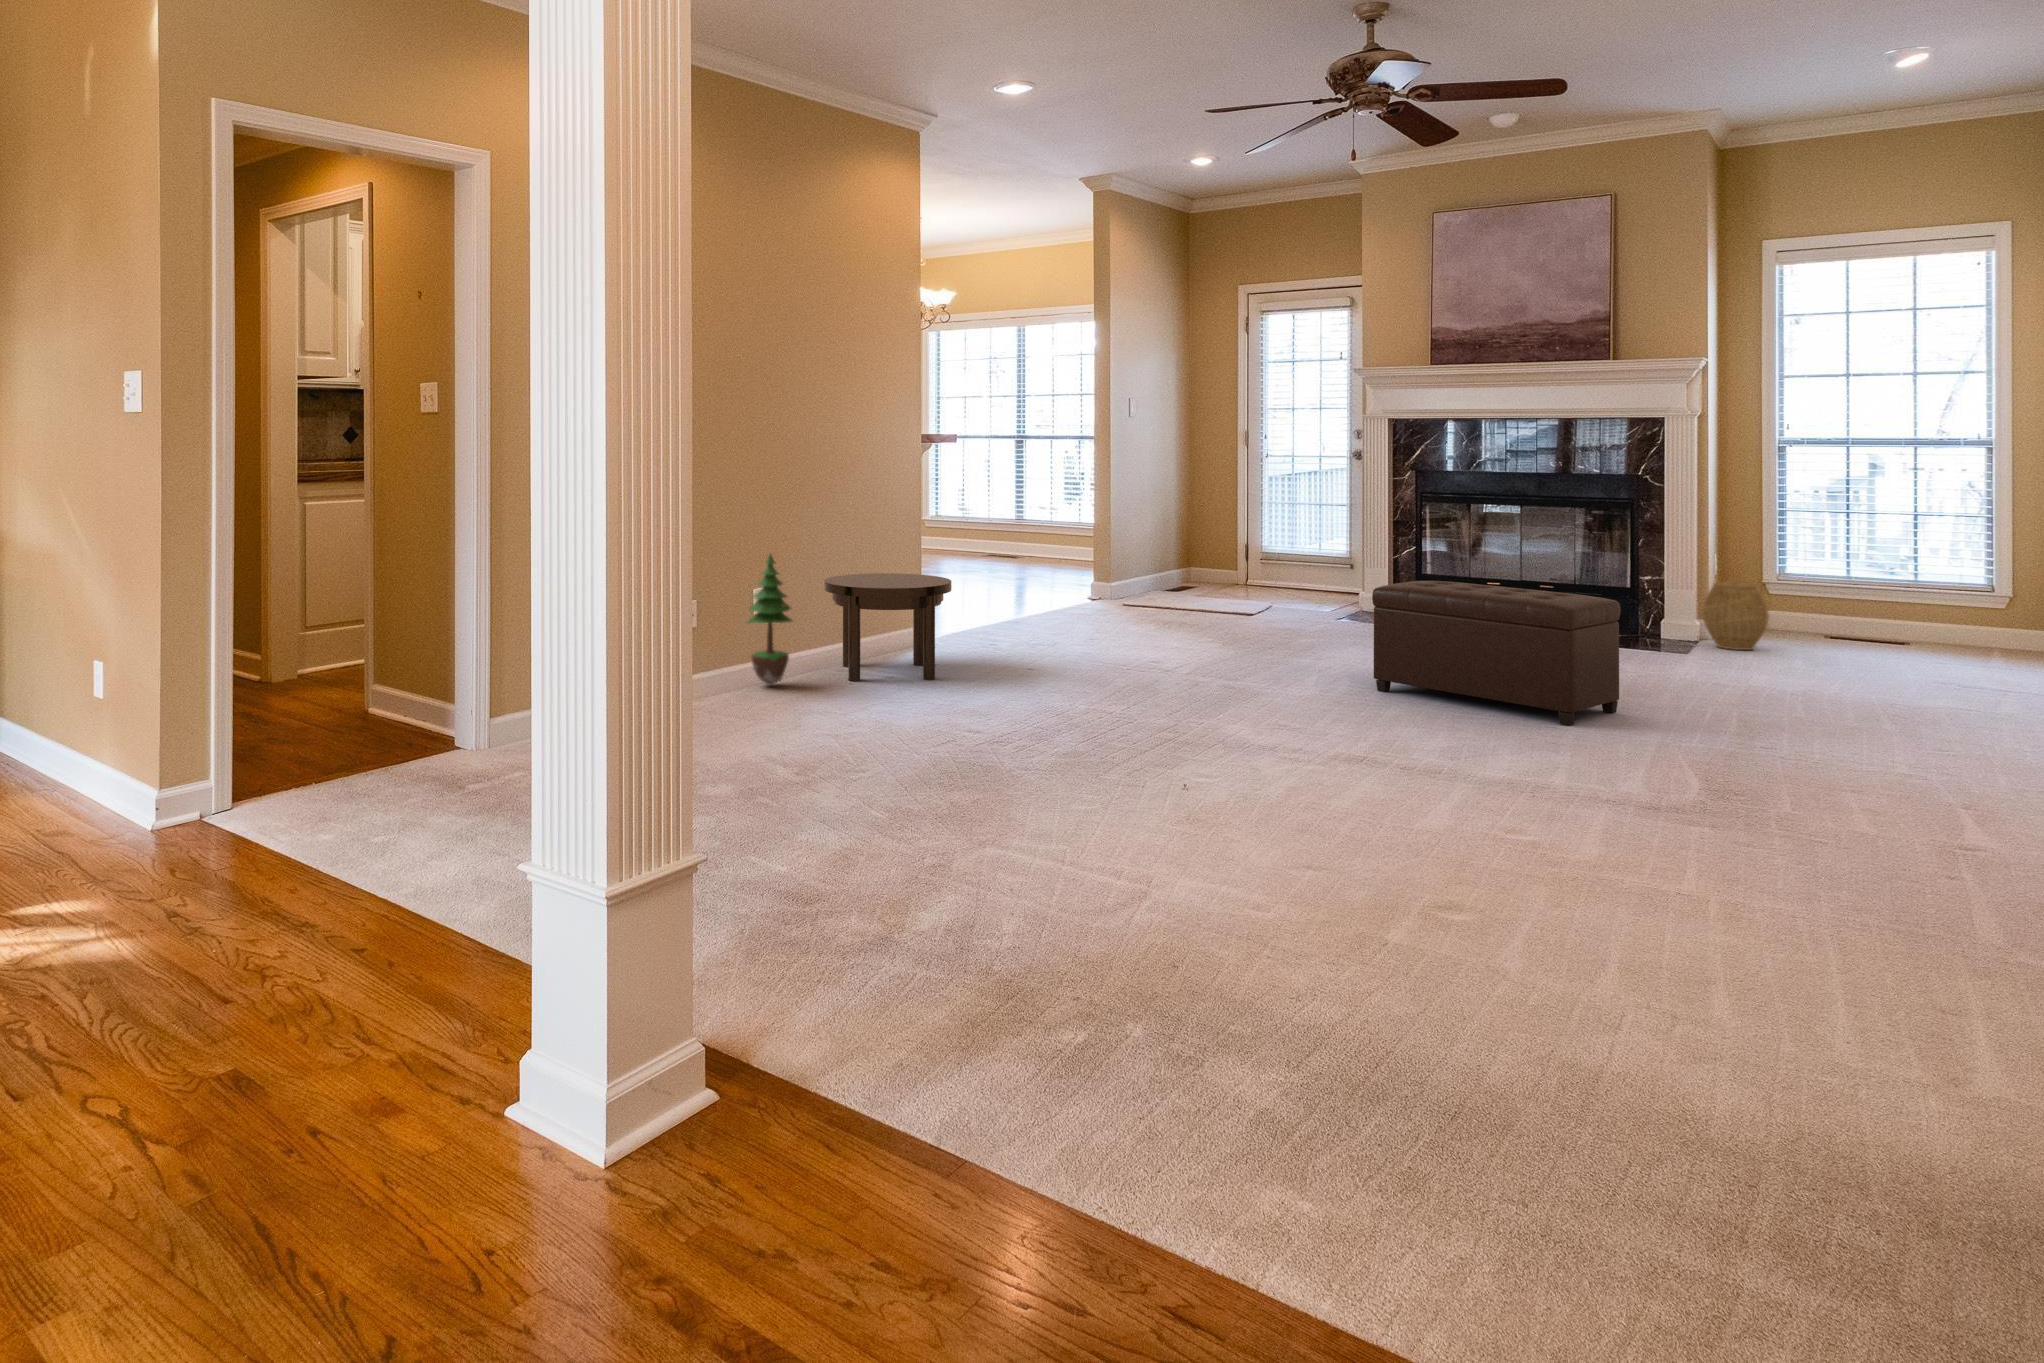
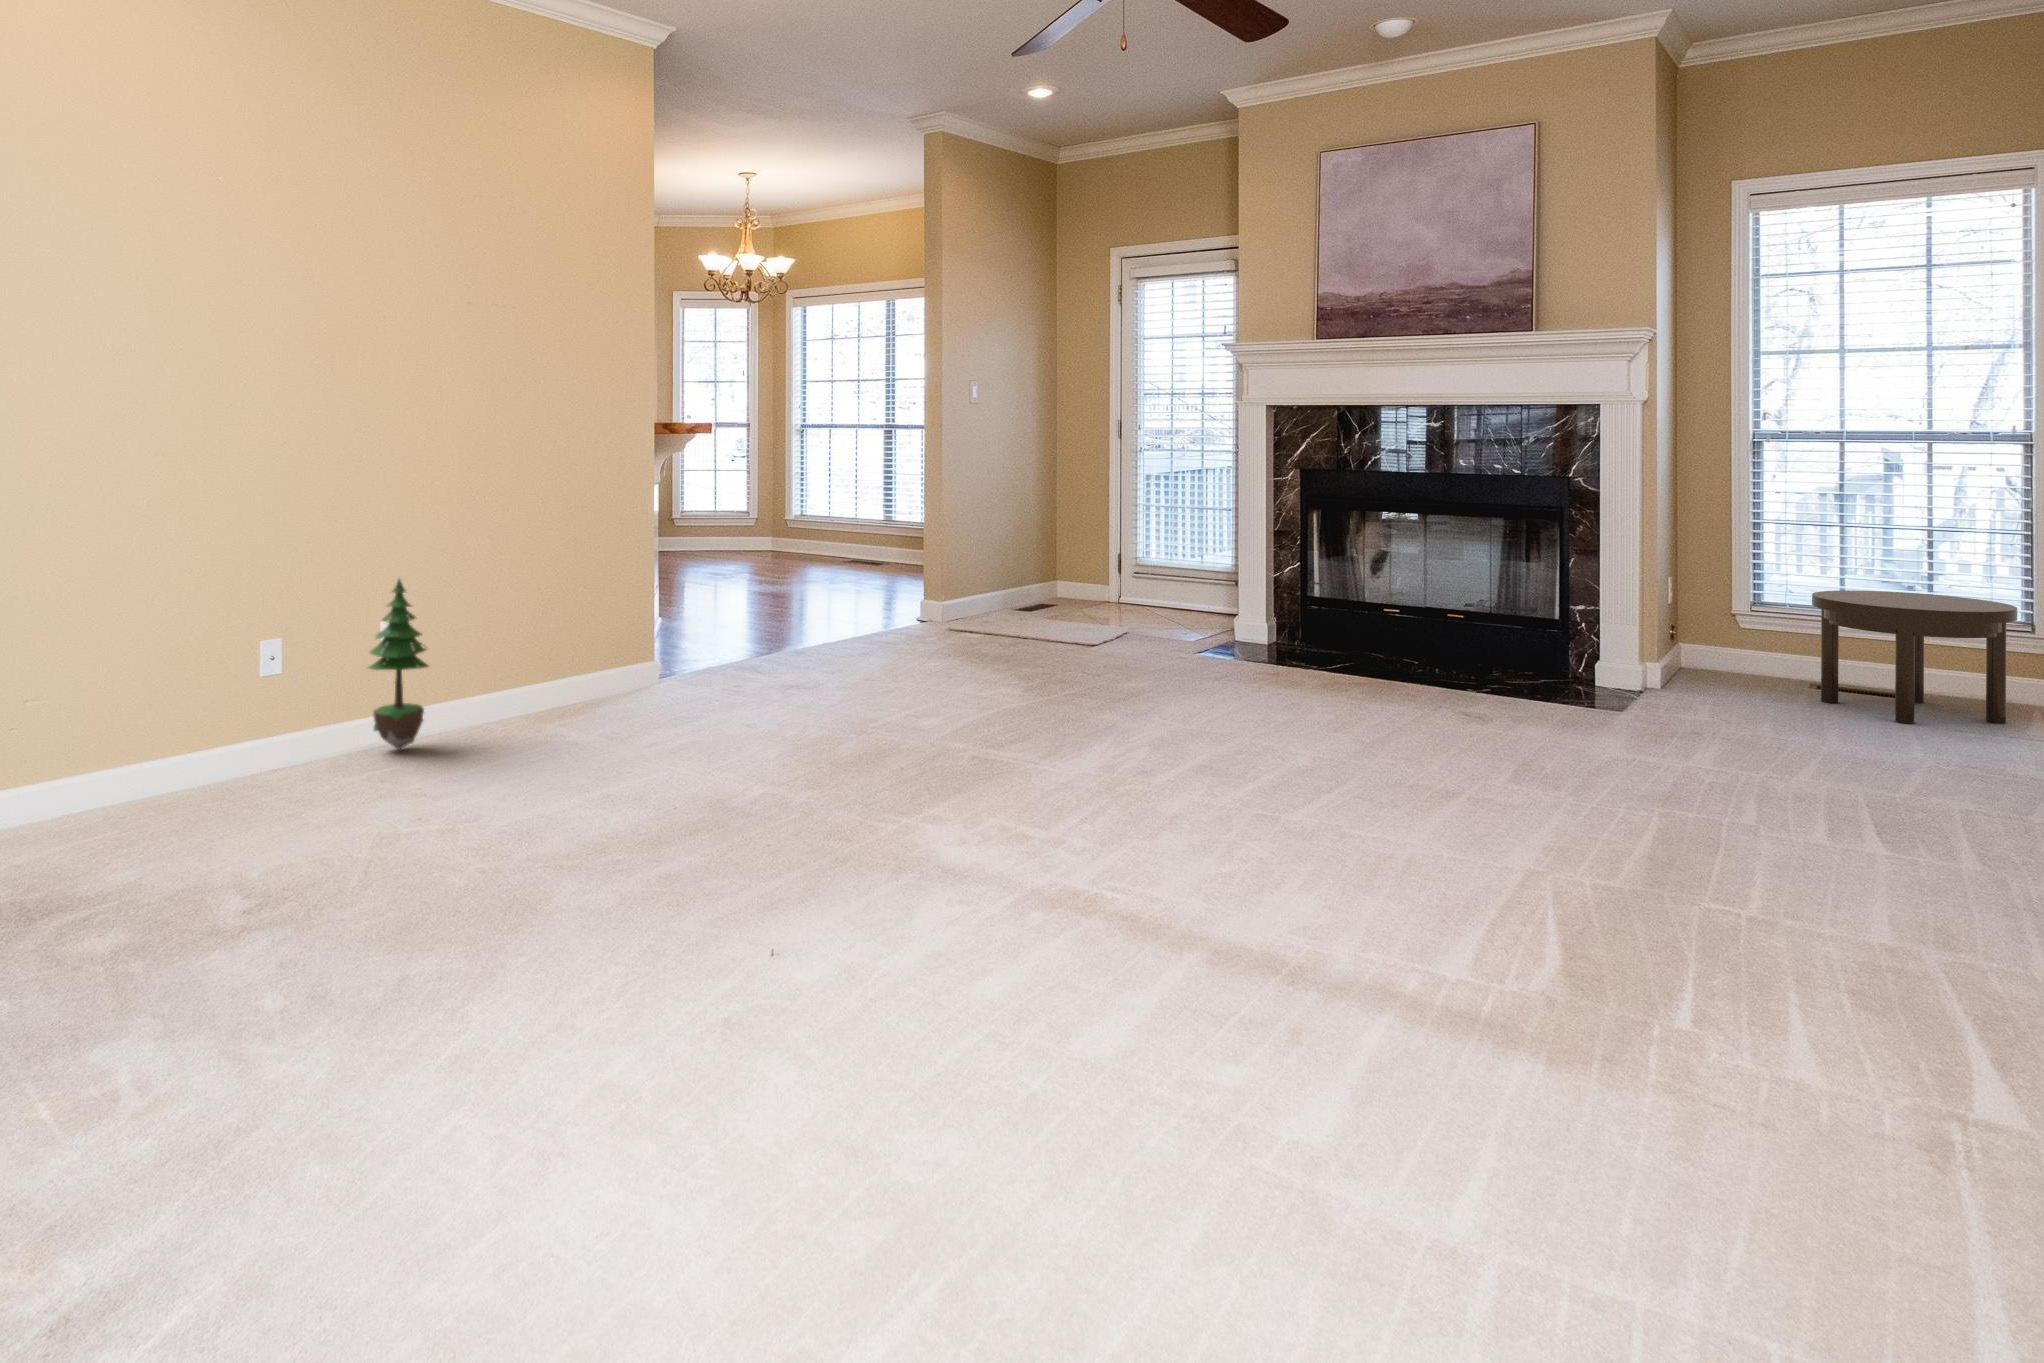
side table: present [824,573,952,681] -> present [1812,590,2017,723]
ottoman: present [1372,581,1621,725] -> none [1179,618,1498,829]
woven basket: present [1702,581,1769,650] -> none [1648,613,1733,703]

